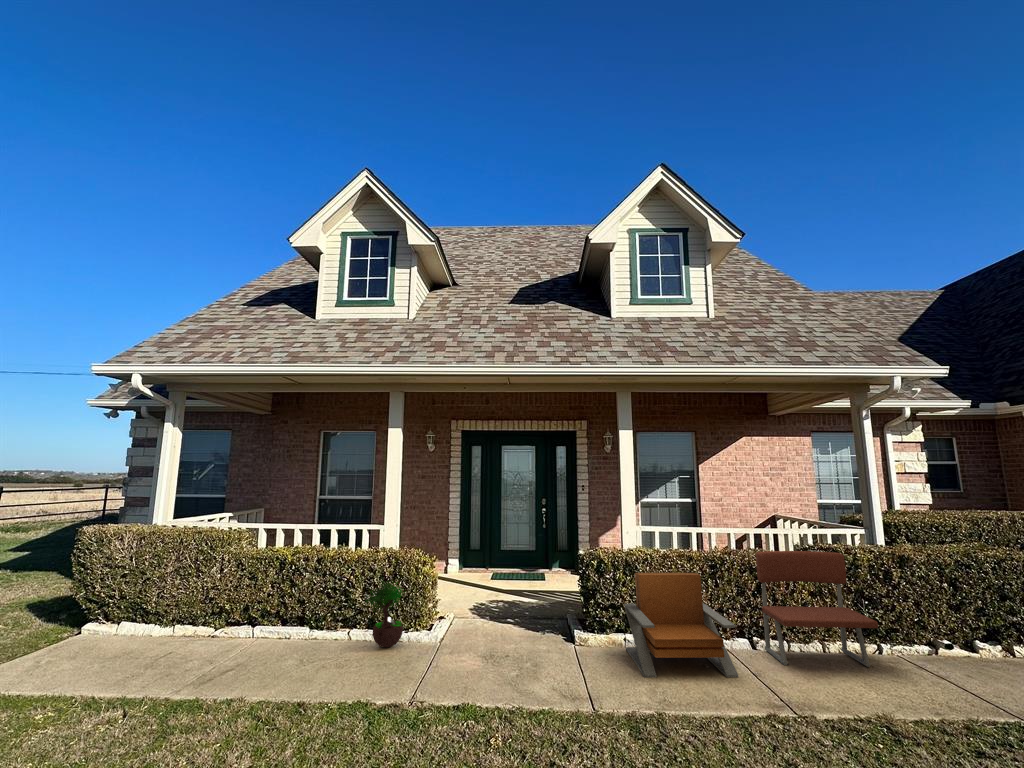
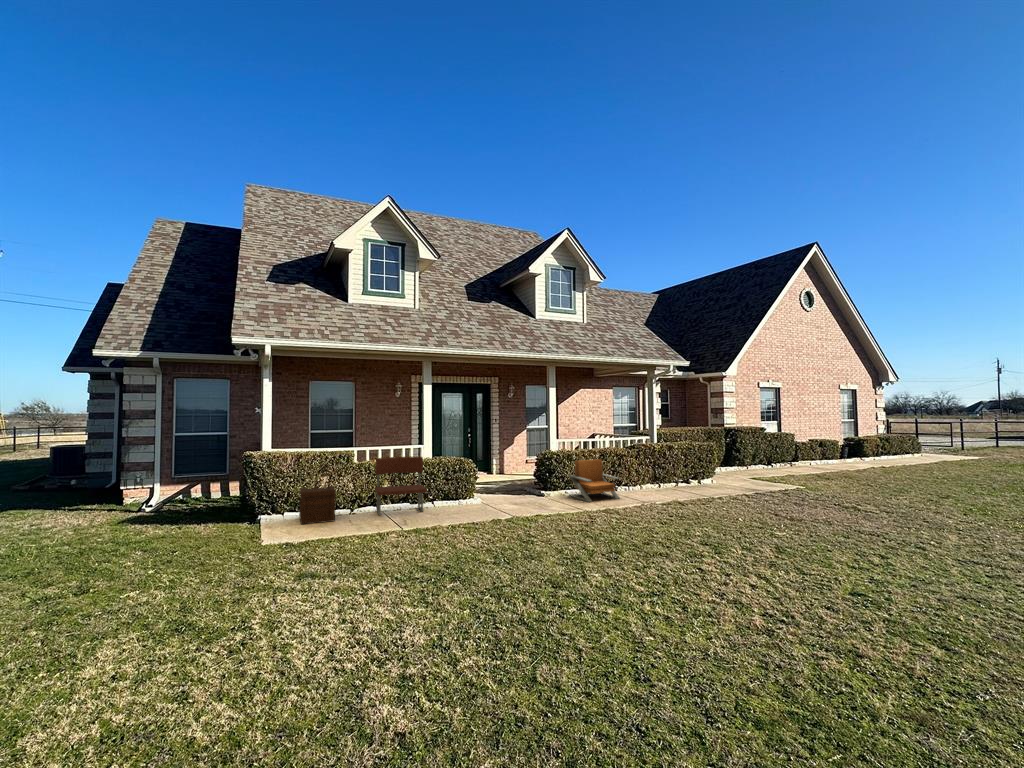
bench: present [756,551,878,667] -> present [375,457,427,515]
potted tree: present [366,581,403,647] -> none [454,470,475,506]
wooden crate: none [87,583,182,652] -> present [299,486,336,524]

